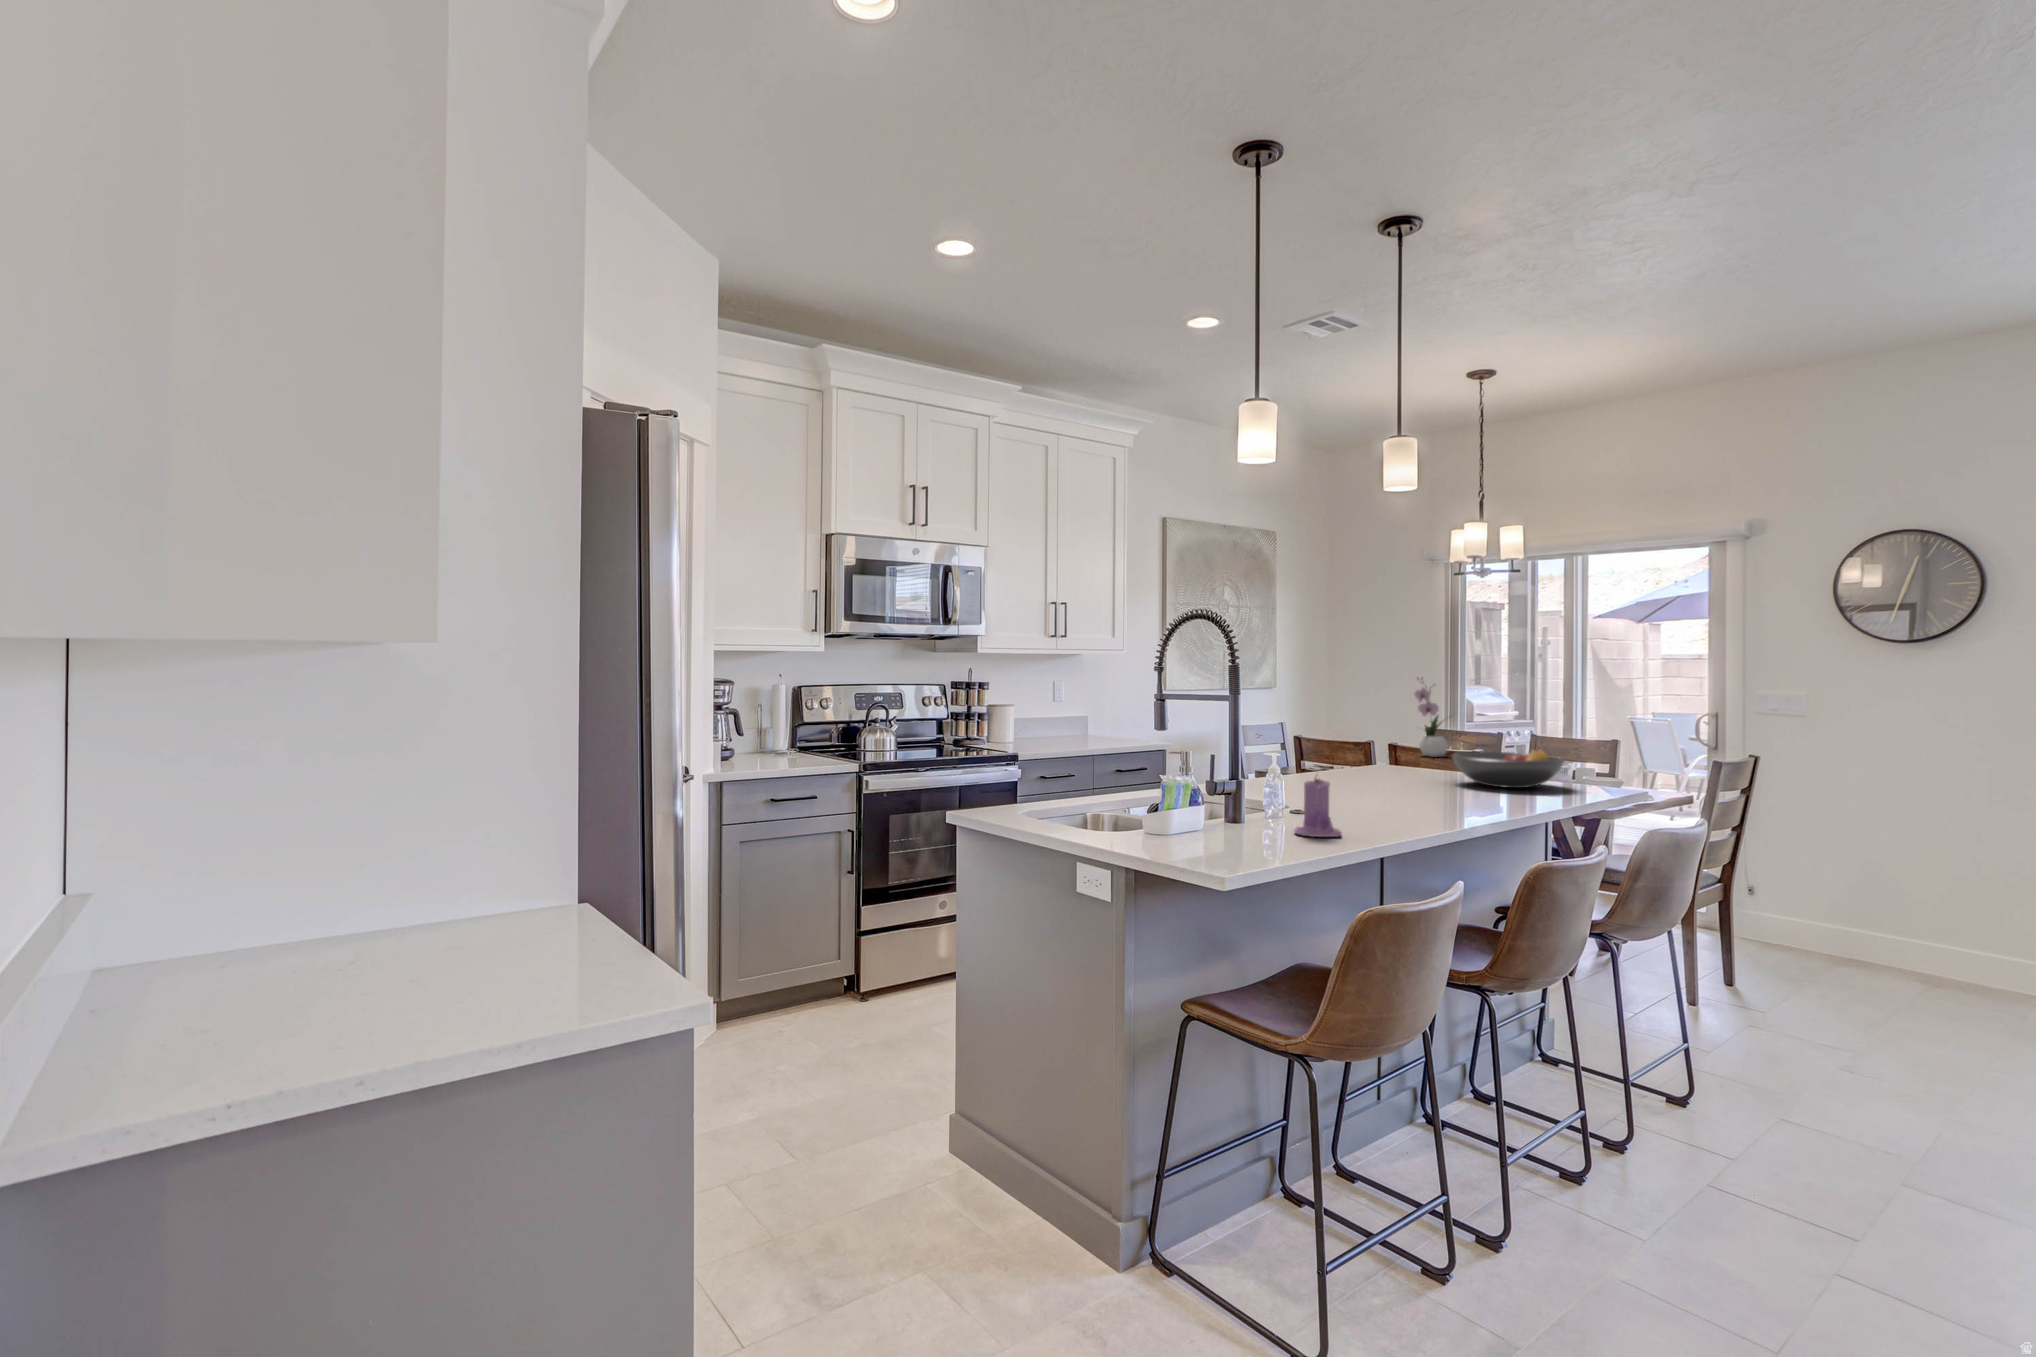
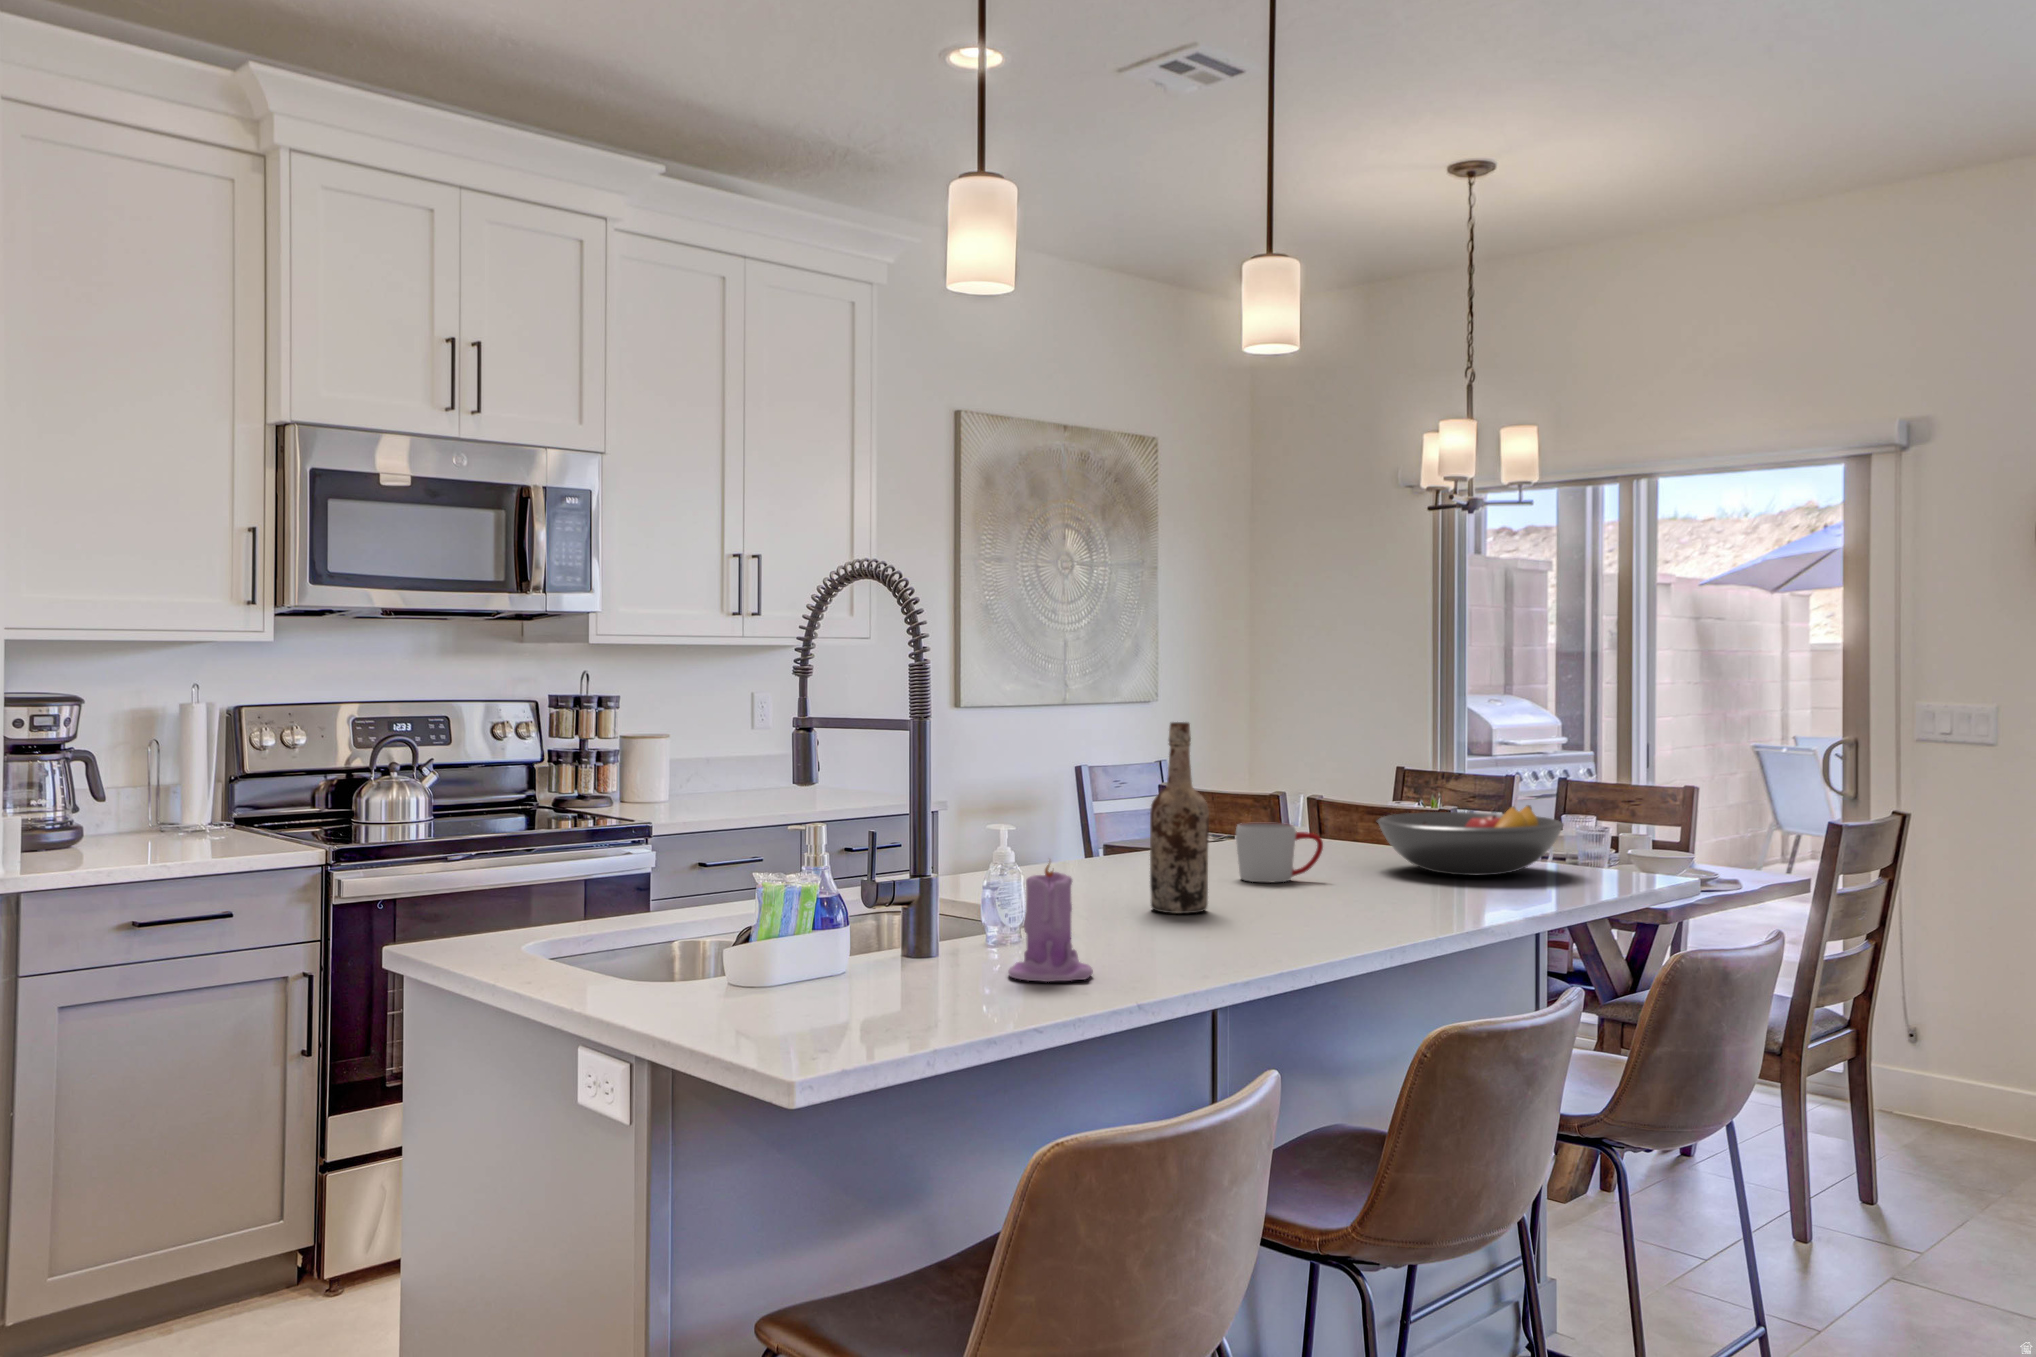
flower arrangement: present [1415,679,1448,757] -> none [1355,682,1419,821]
wine bottle: none [1340,700,1374,805] -> present [1150,722,1209,913]
mug: none [1374,756,1425,789] -> present [1236,823,1323,882]

